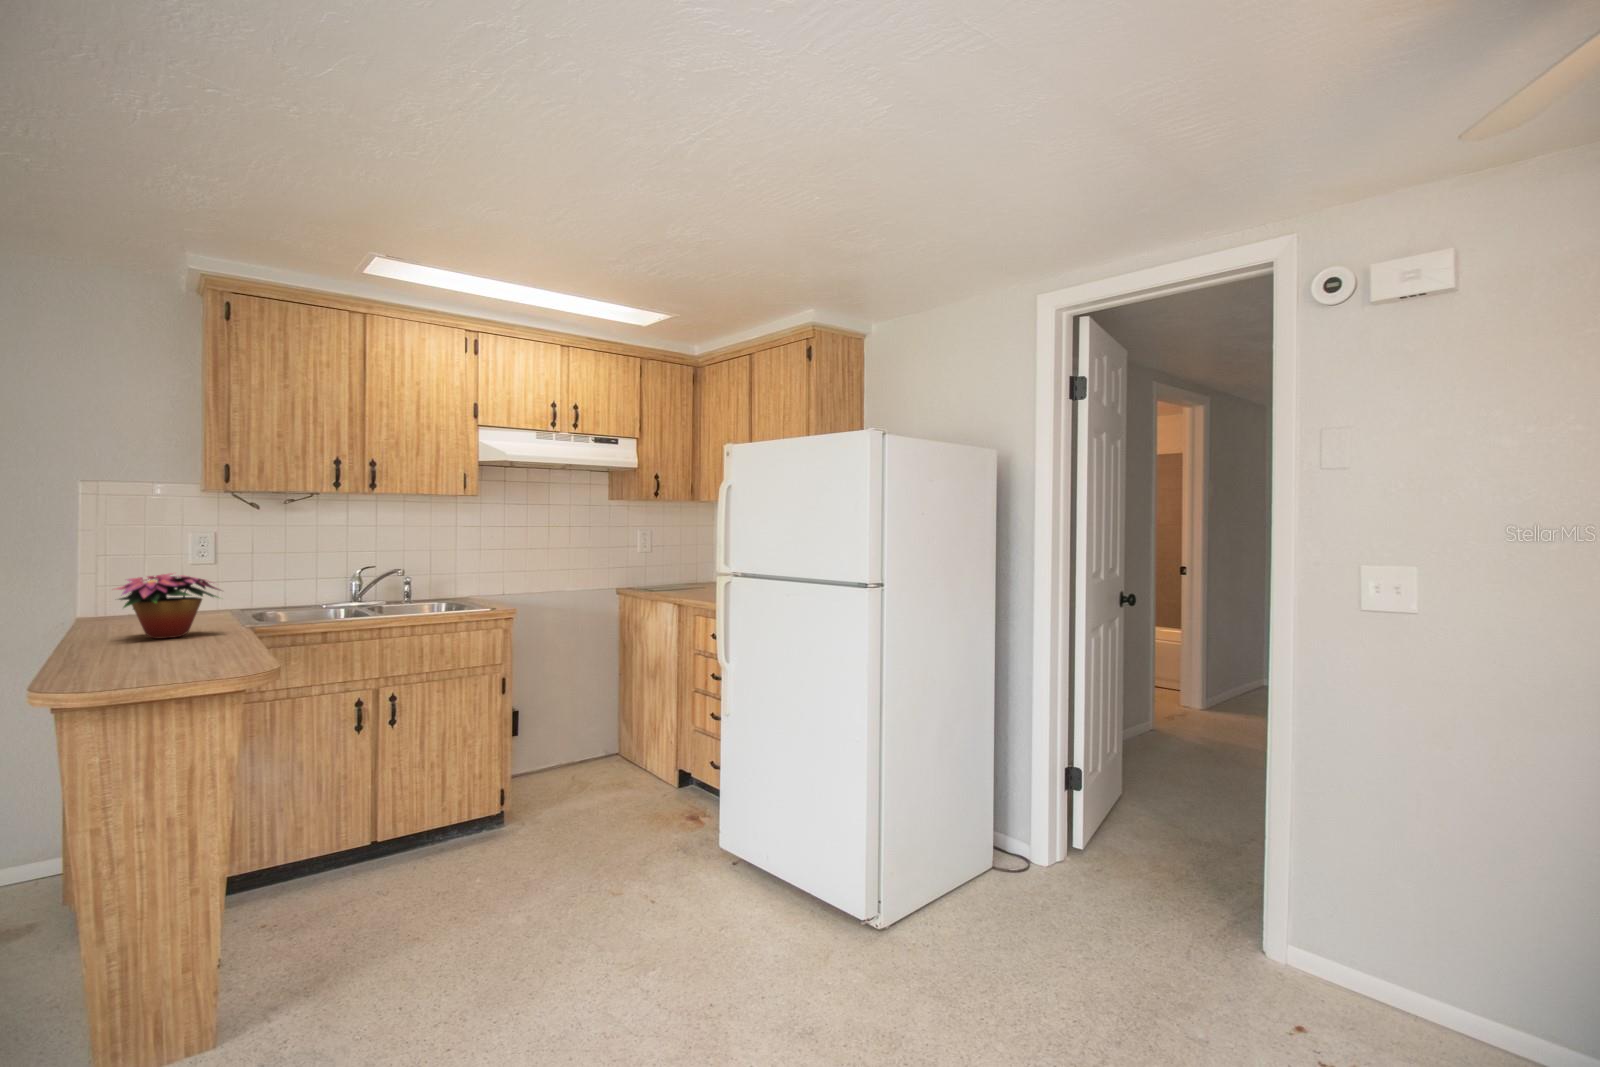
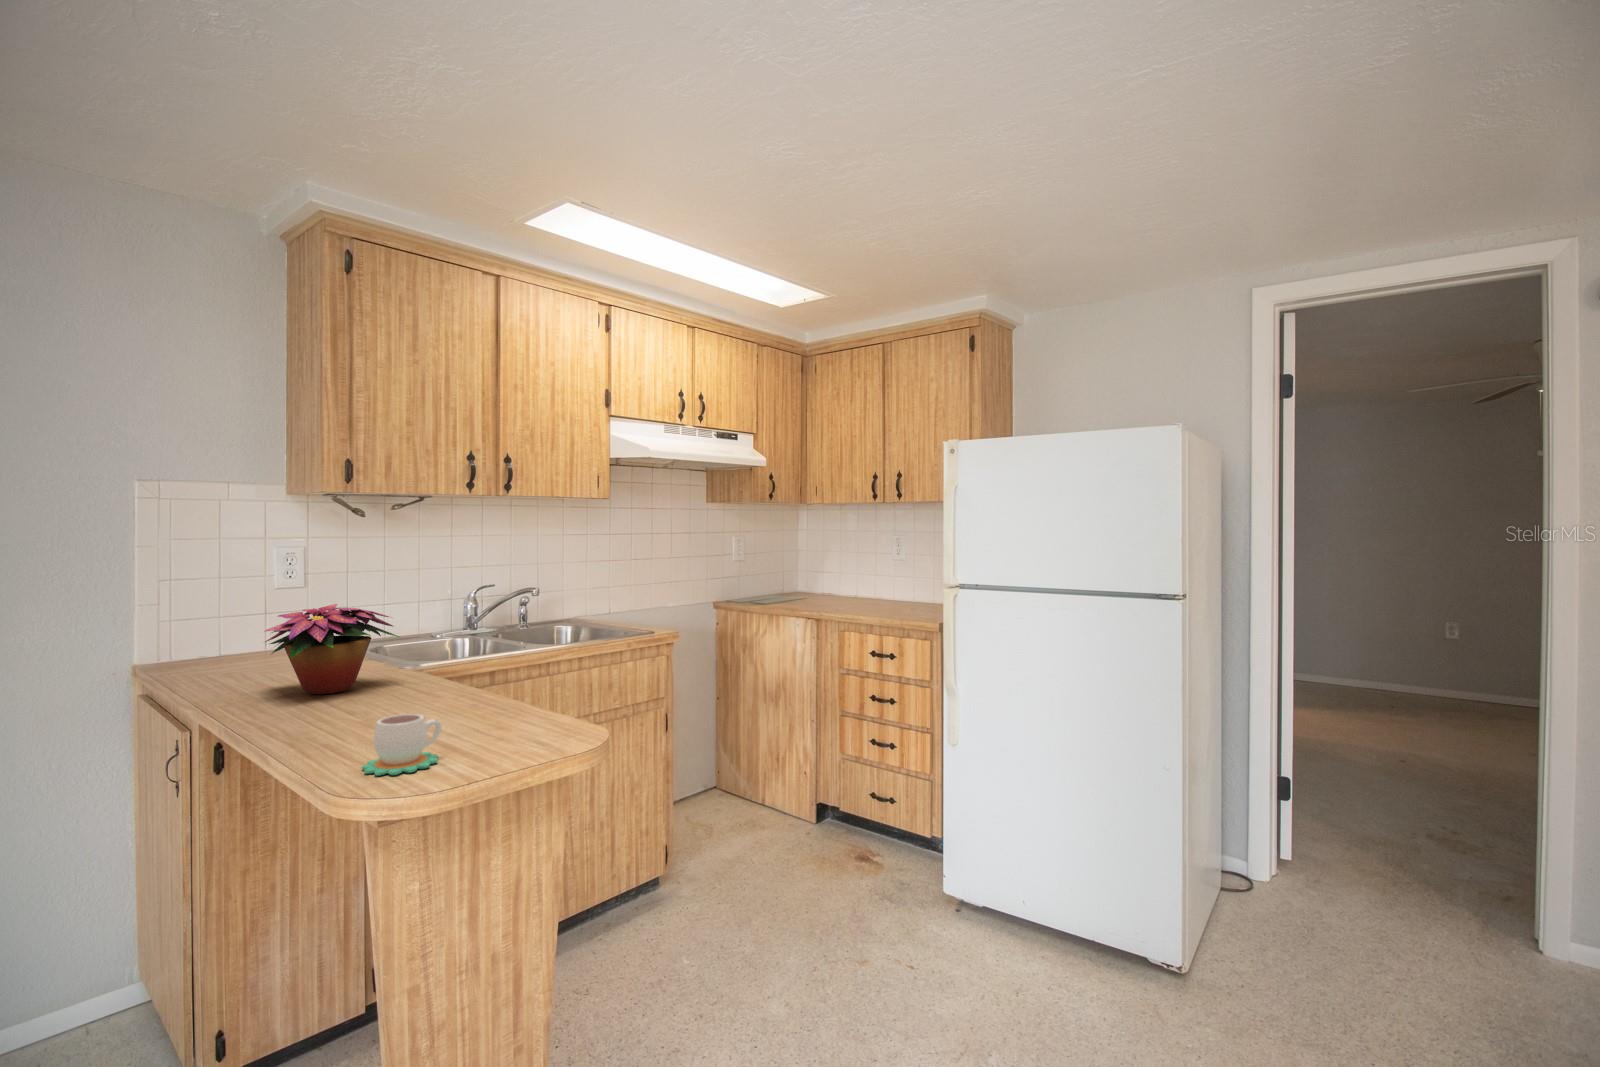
mug: none [81,639,147,677] -> present [362,714,441,776]

